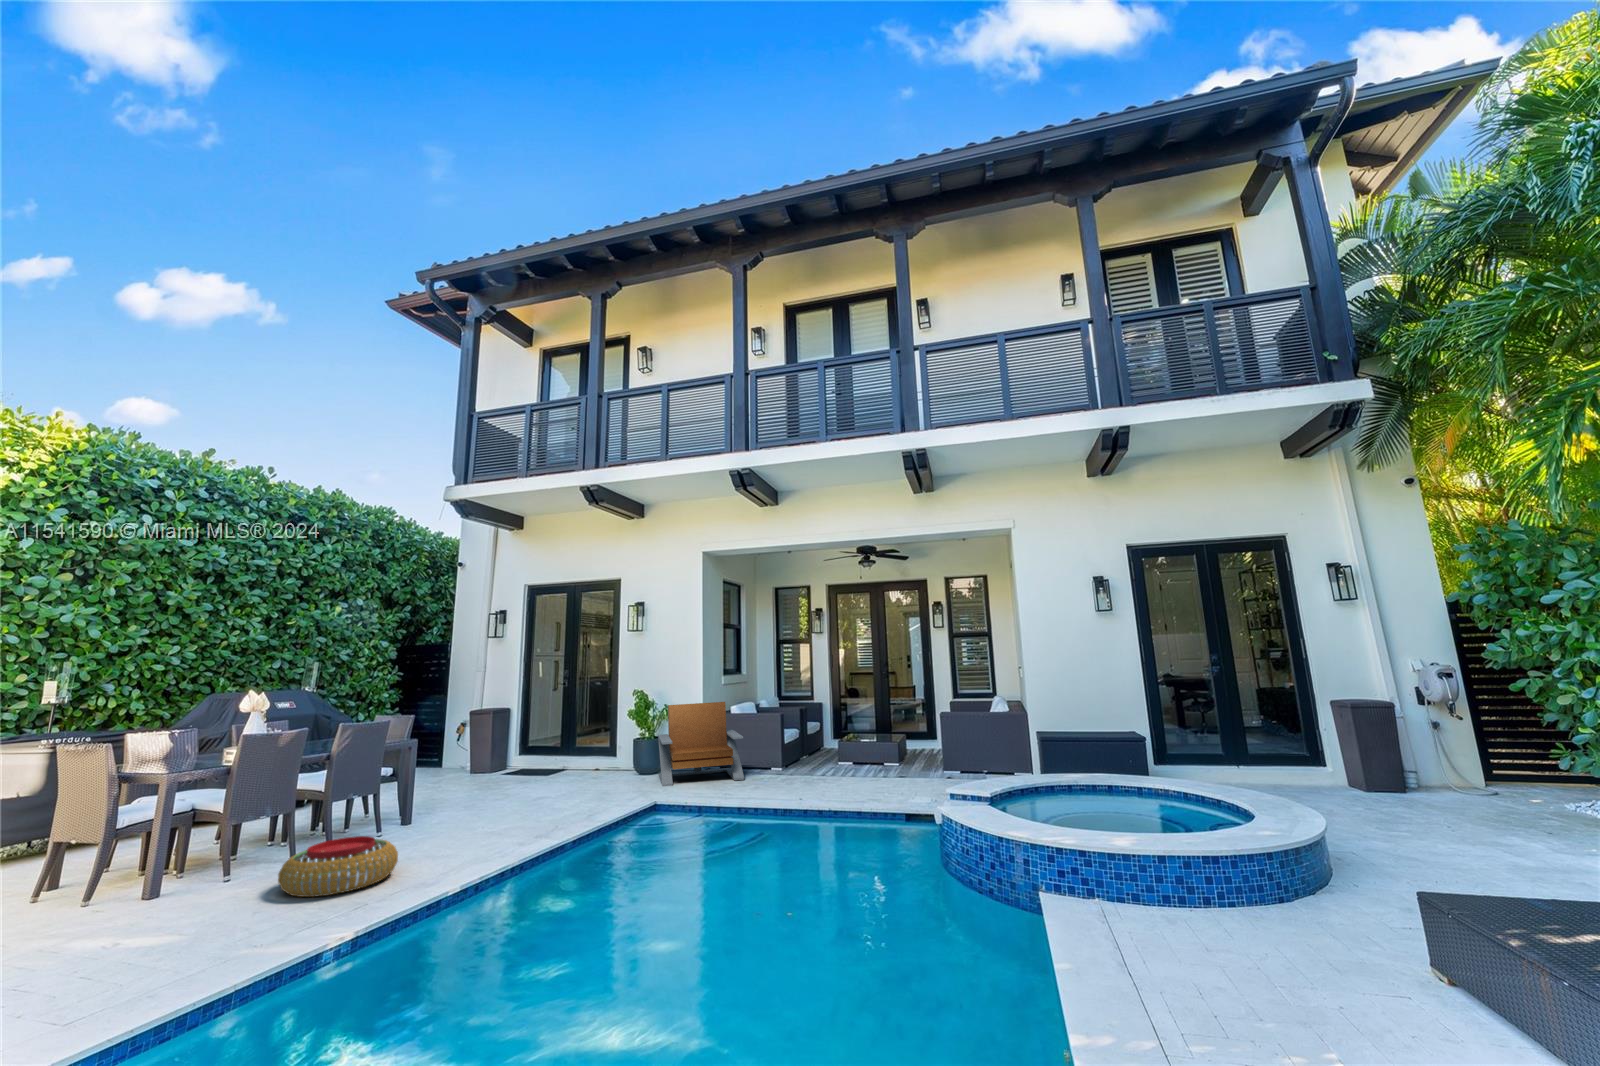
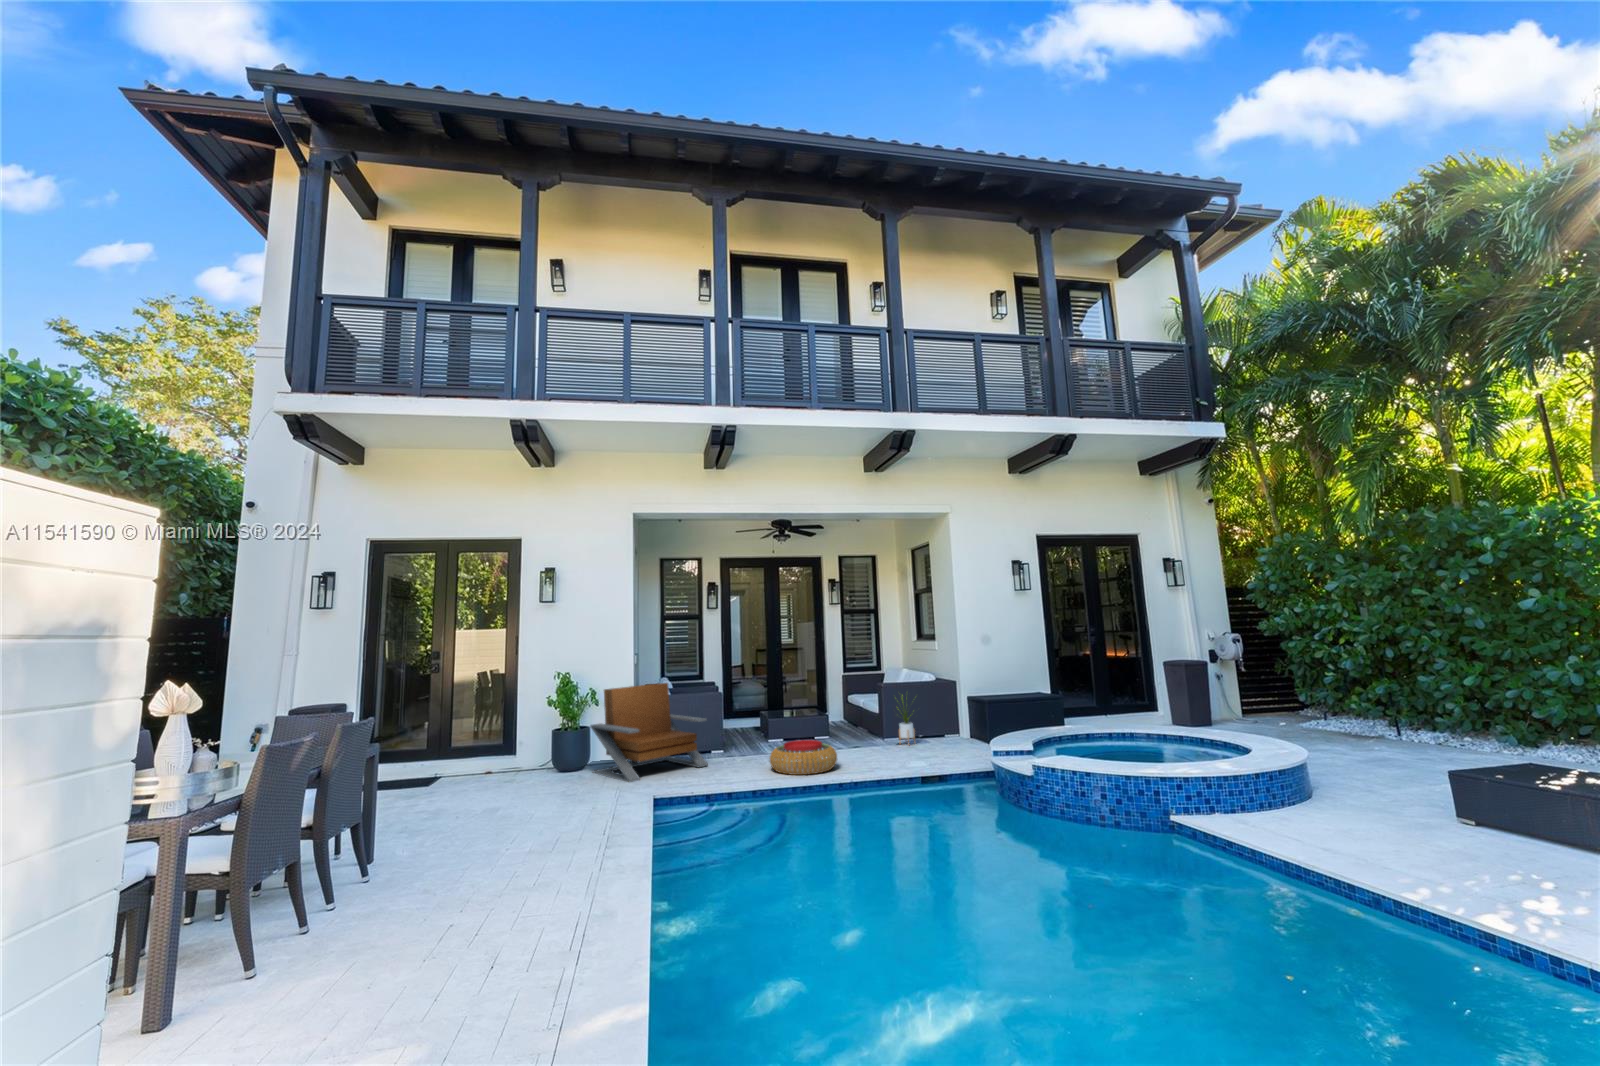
house plant: none [940,720,971,781] -> present [897,698,915,740]
pouf: present [278,836,398,897] -> present [770,740,837,775]

